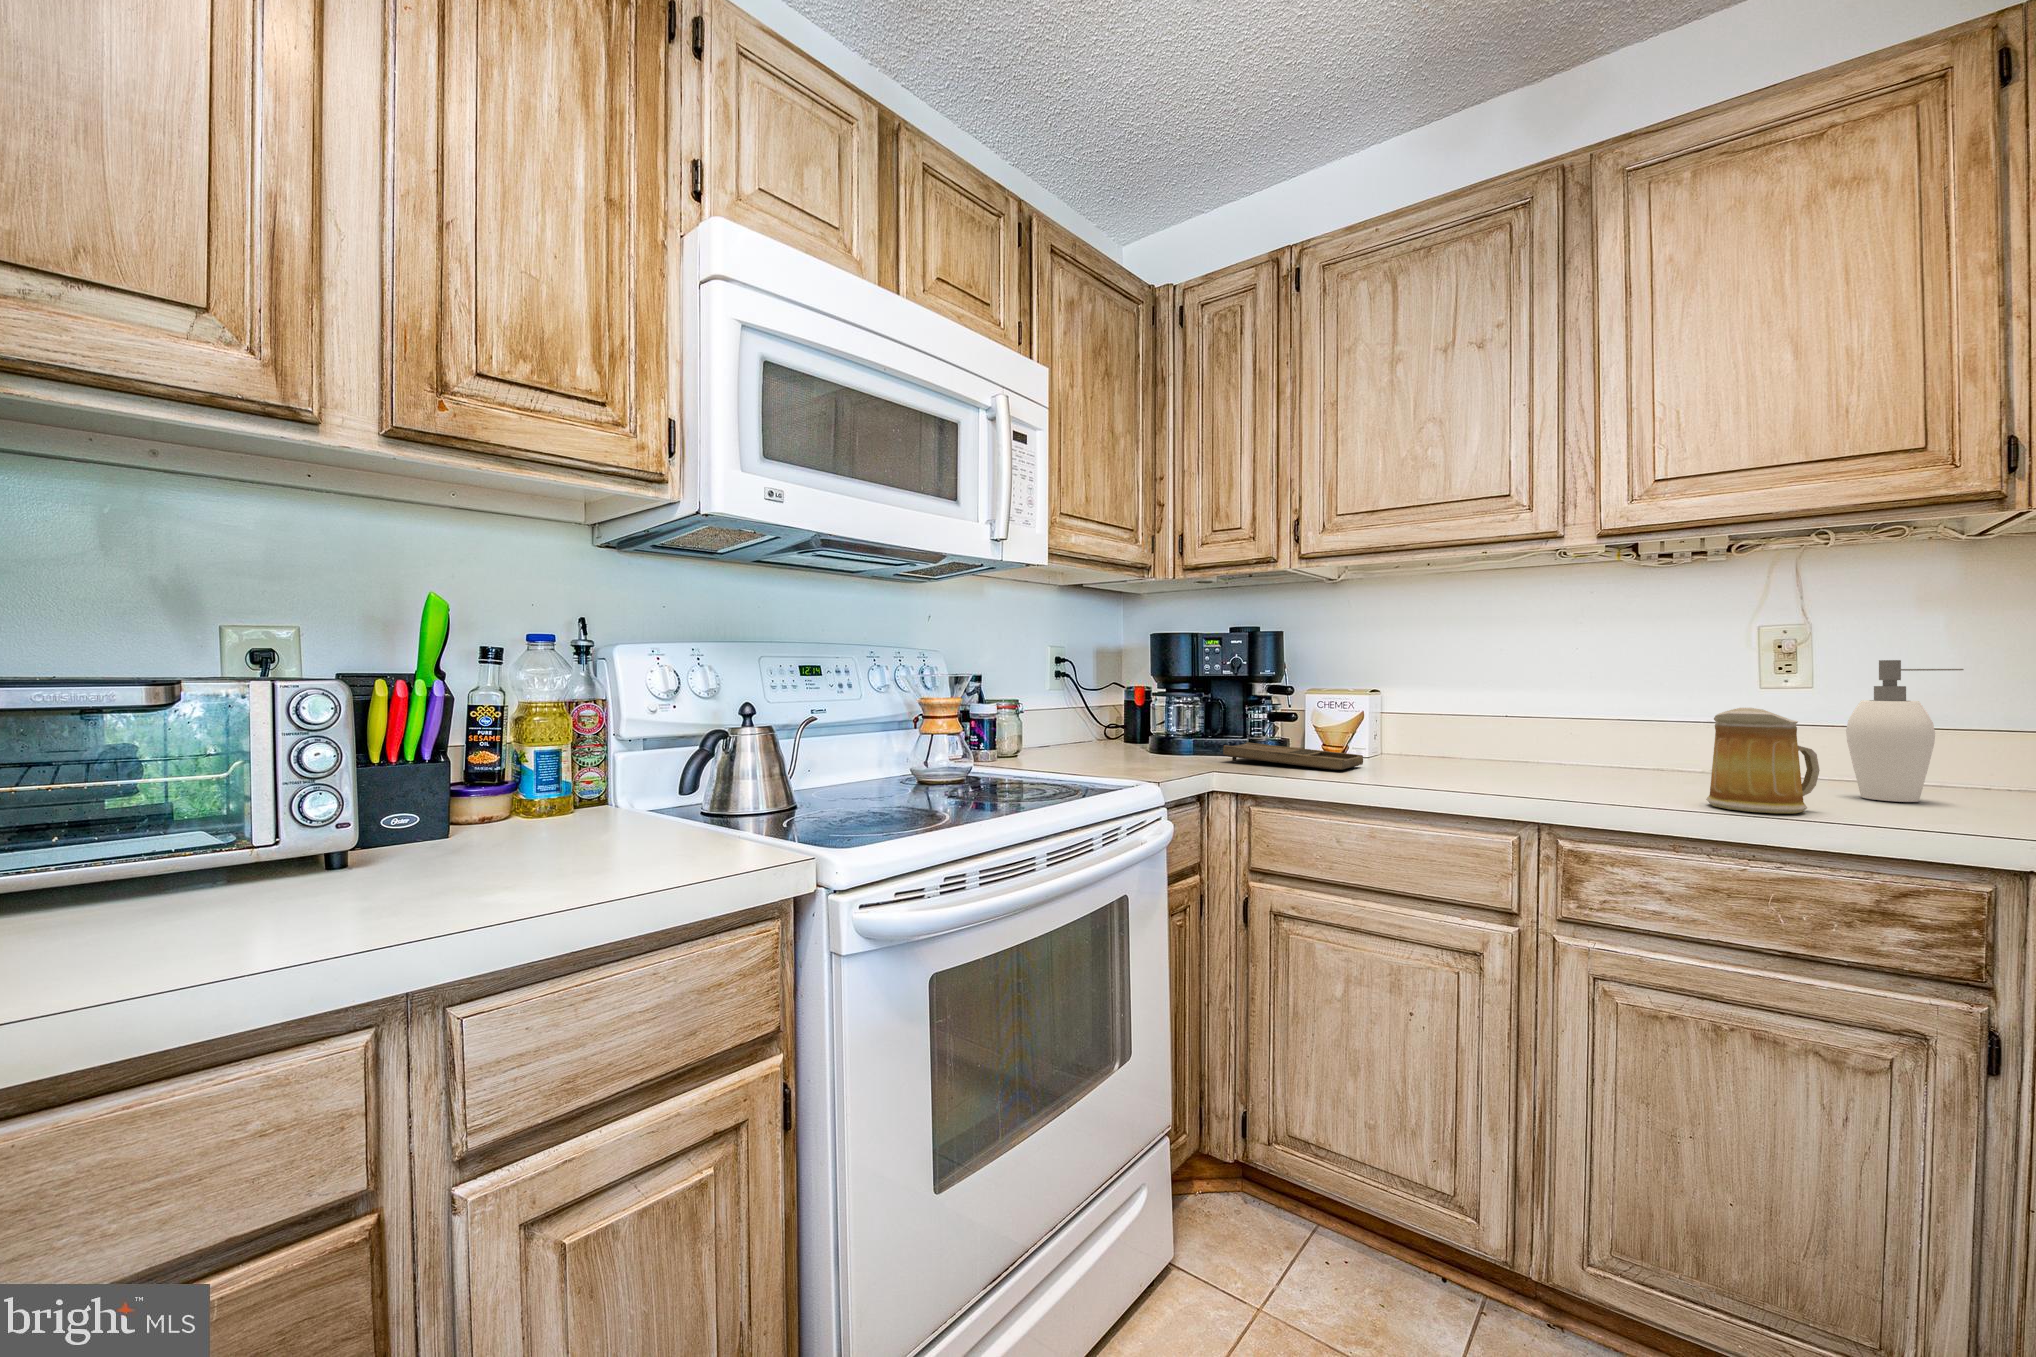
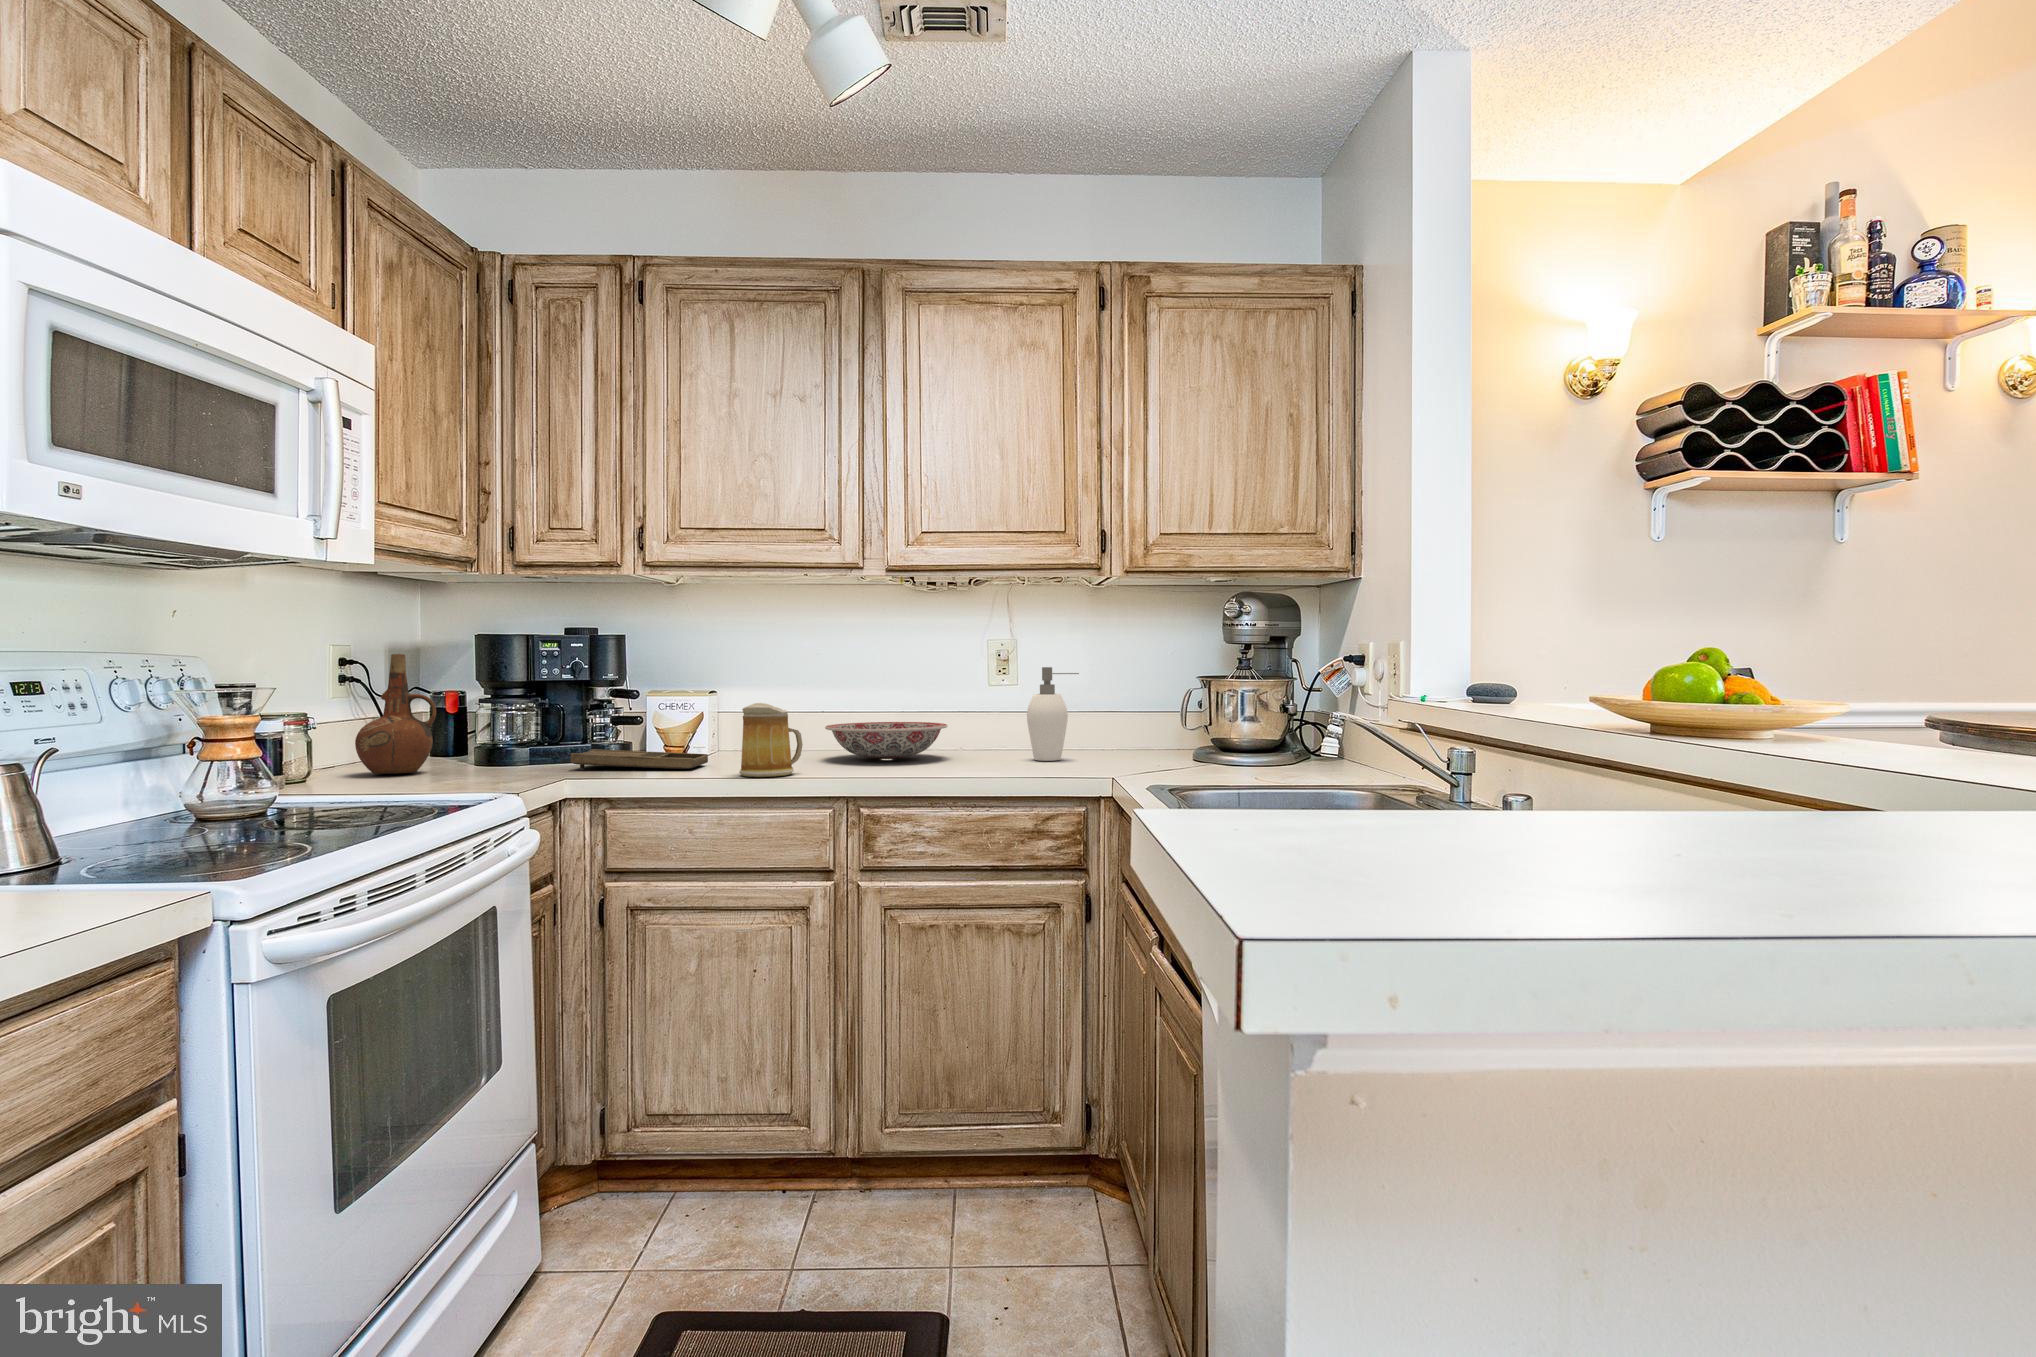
ceramic pitcher: none [1054,650,1115,753] -> present [355,654,436,774]
mug: present [1706,708,1820,813] -> present [739,703,803,777]
ceramic bowl: none [1508,730,1696,777] -> present [825,722,948,759]

